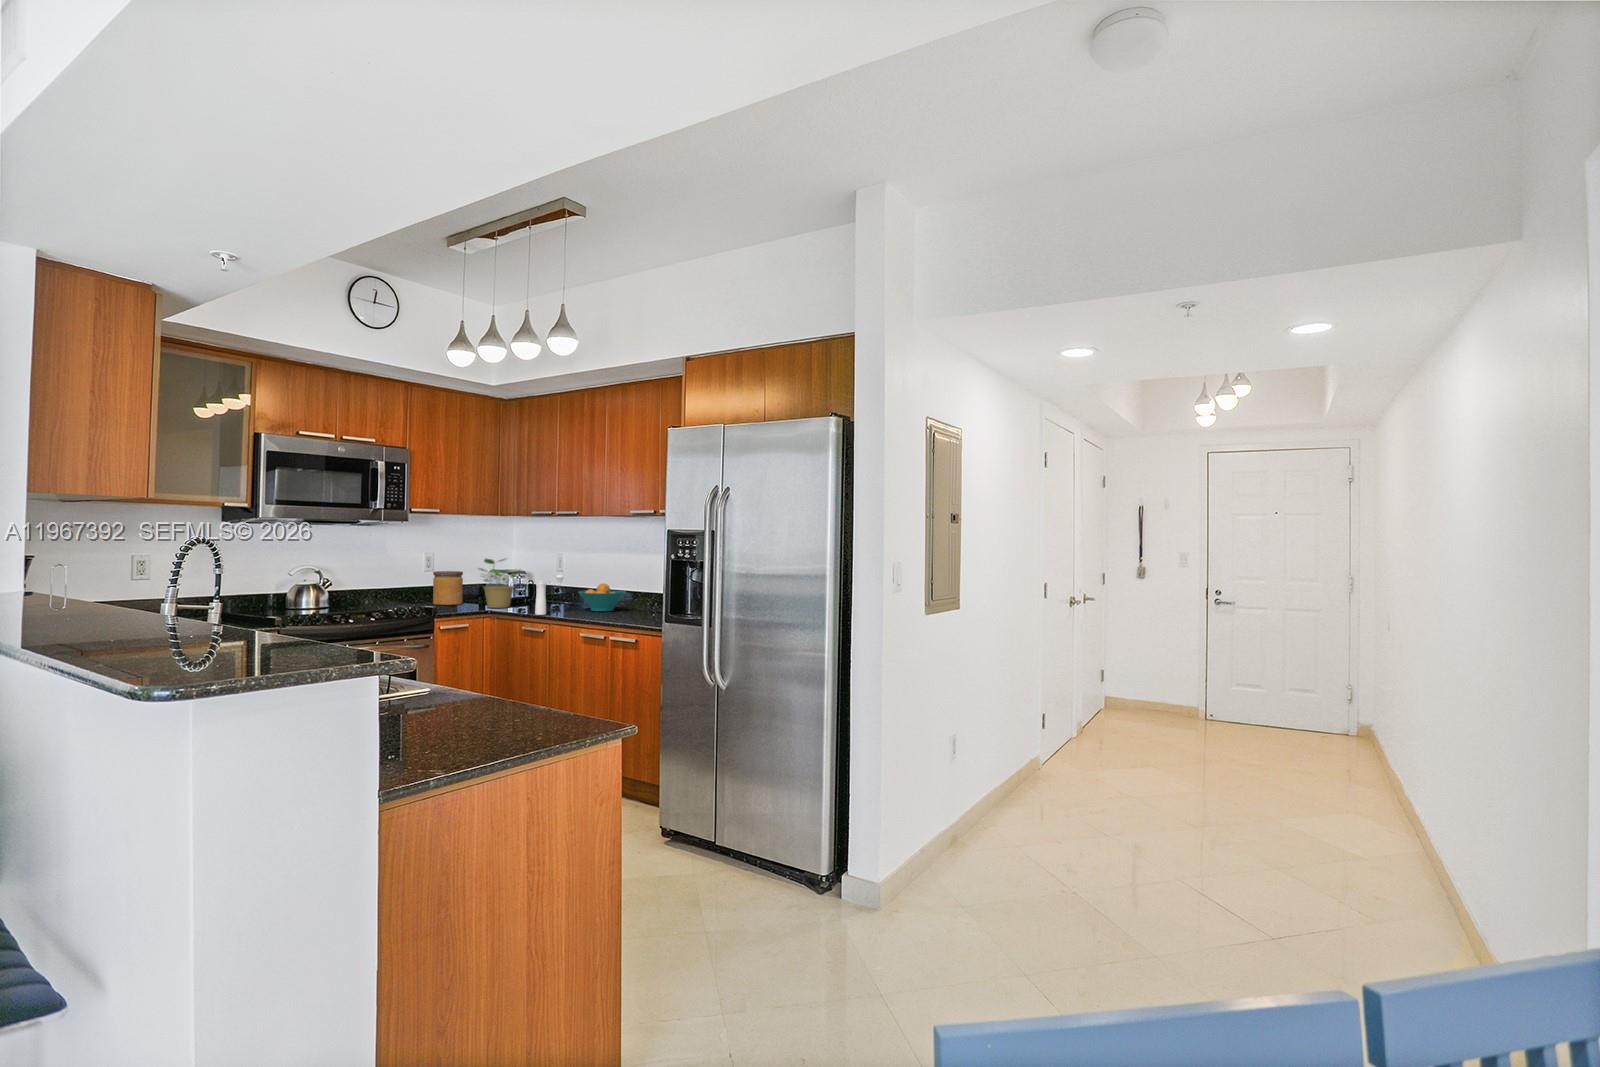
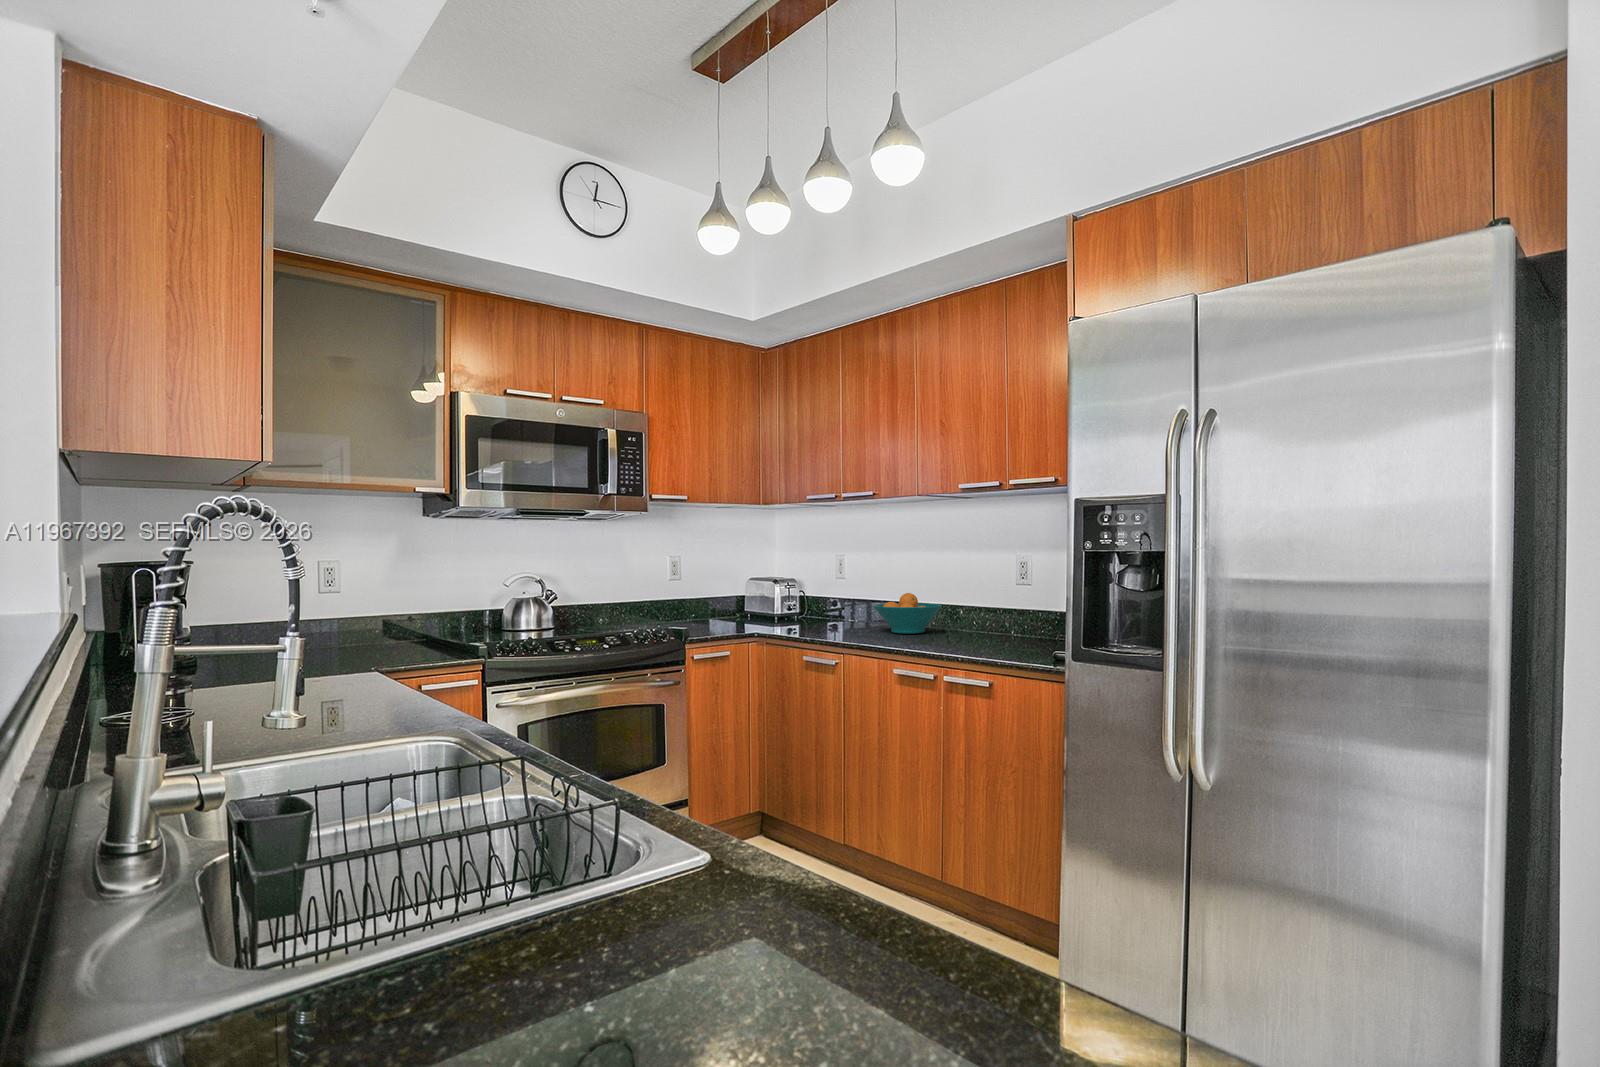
potted plant: present [479,559,521,608] -> none [735,559,793,629]
jar: present [433,571,463,605] -> none [680,579,717,625]
pepper mill: present [535,575,564,615] -> none [818,581,856,639]

